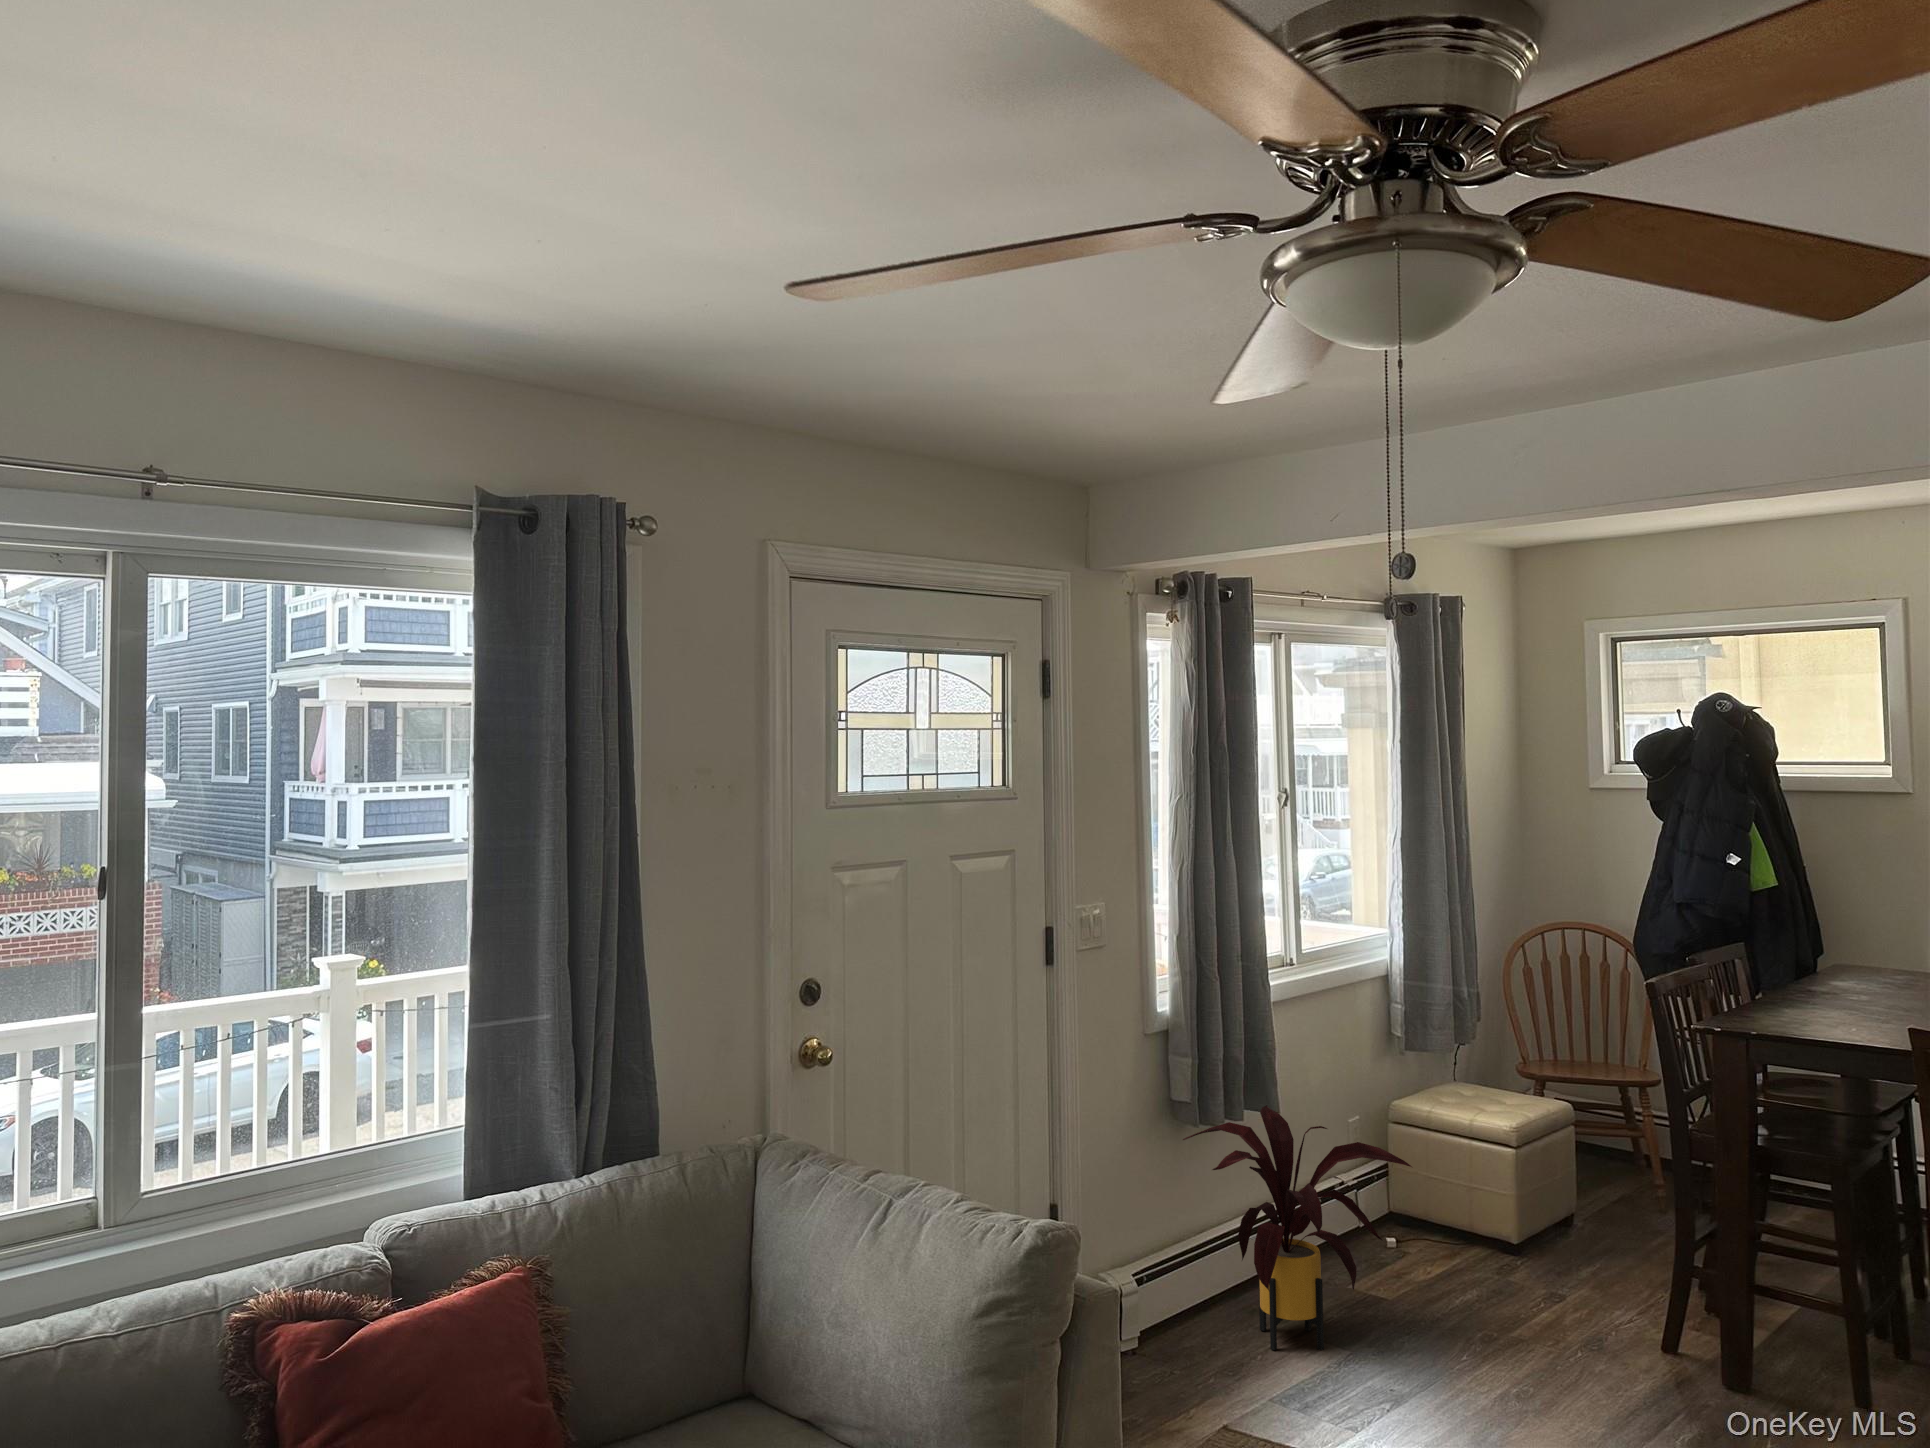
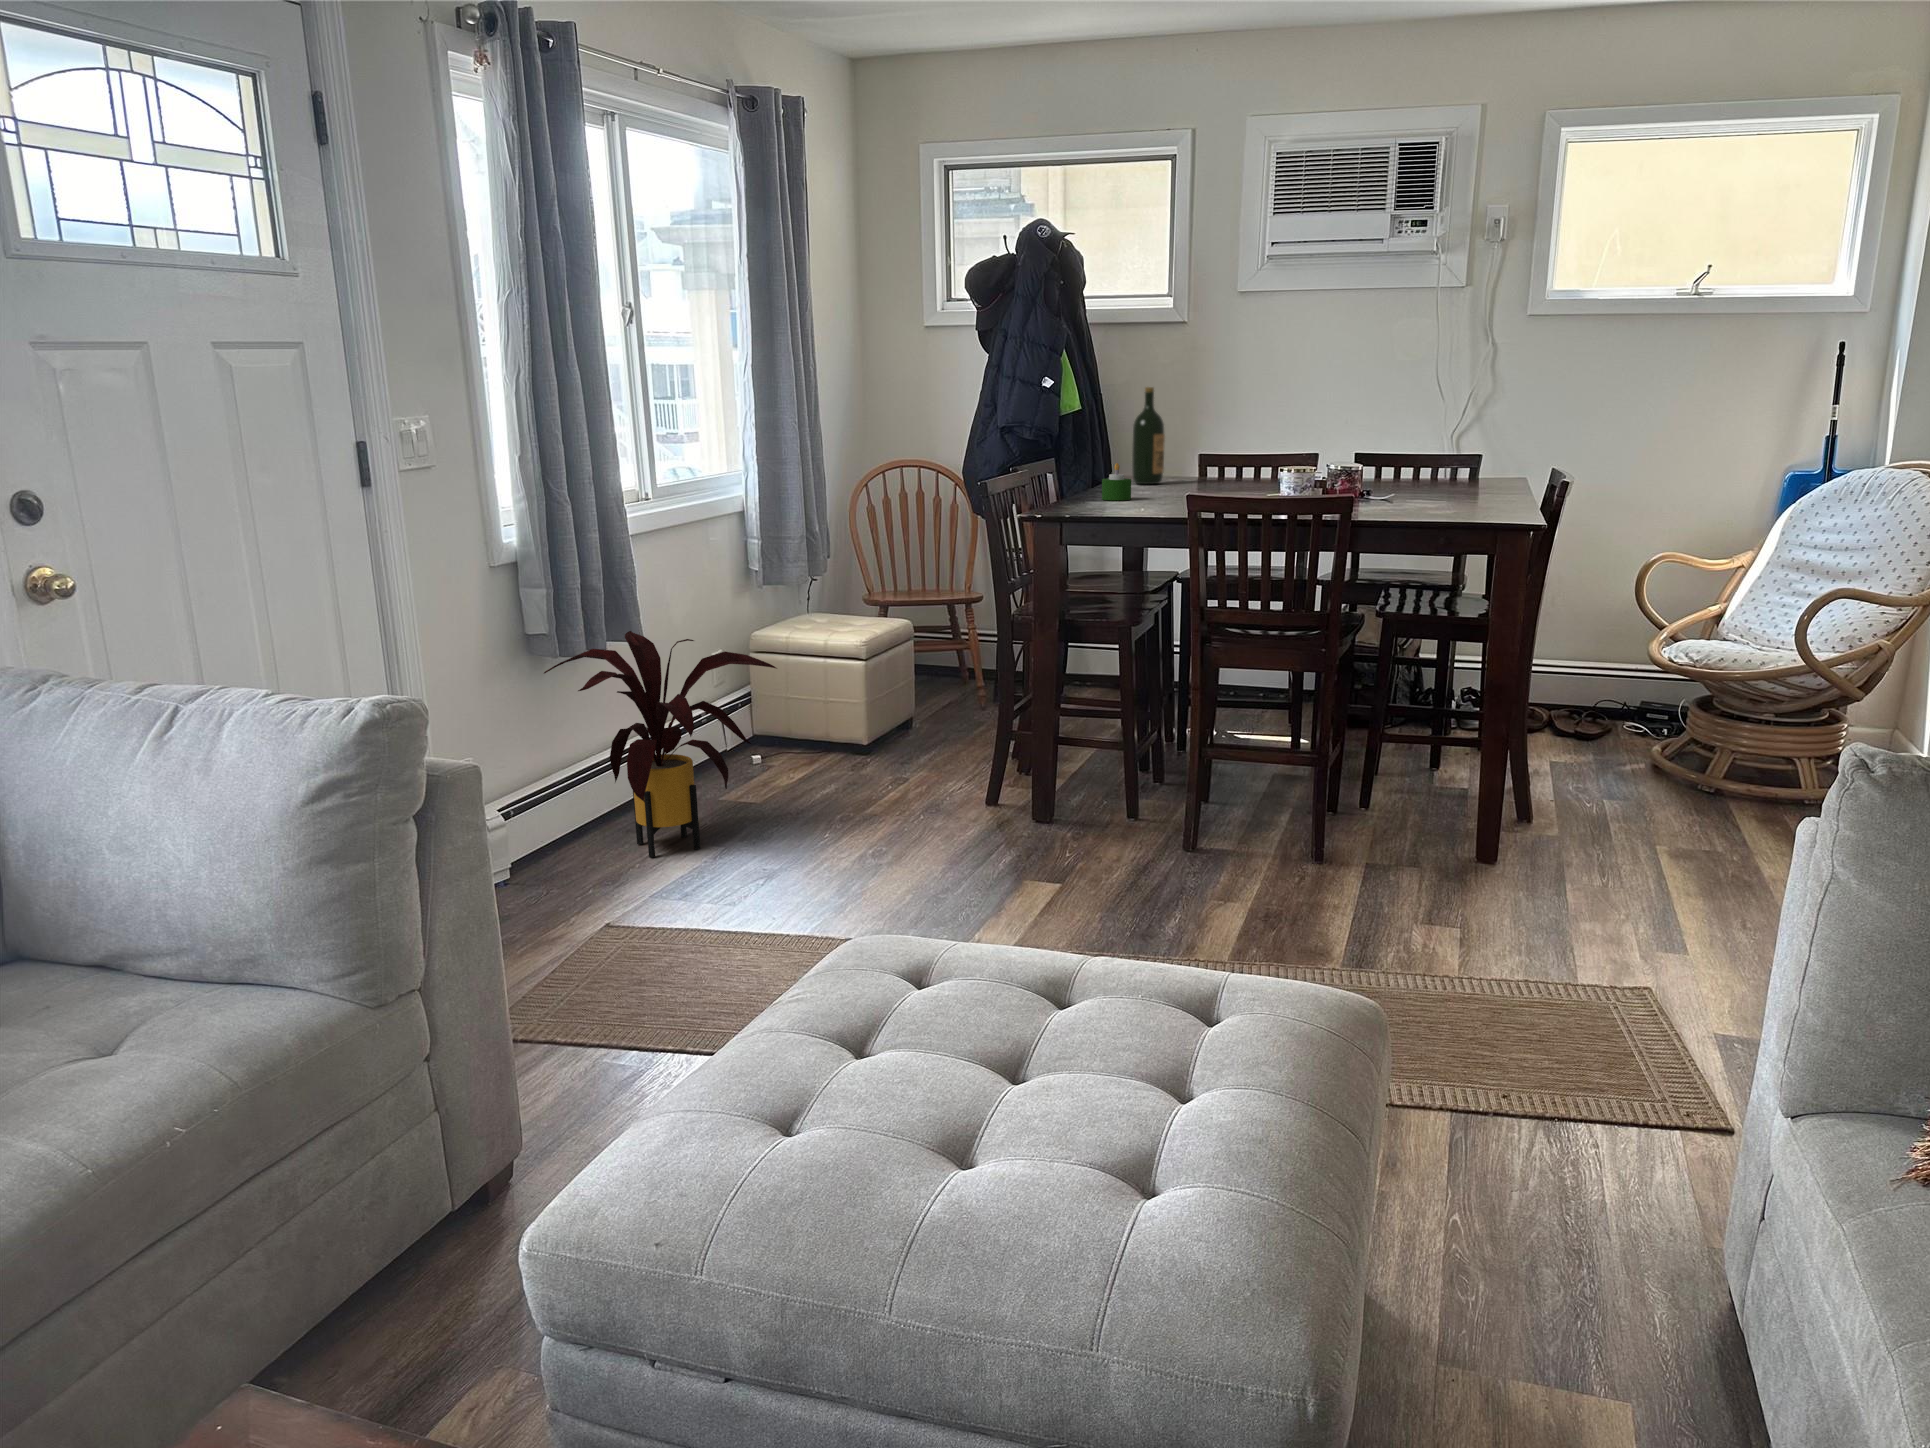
wine bottle: none [1841,883,1886,993] -> present [1132,387,1165,484]
candle: none [1797,980,1837,1023] -> present [1102,463,1131,500]

